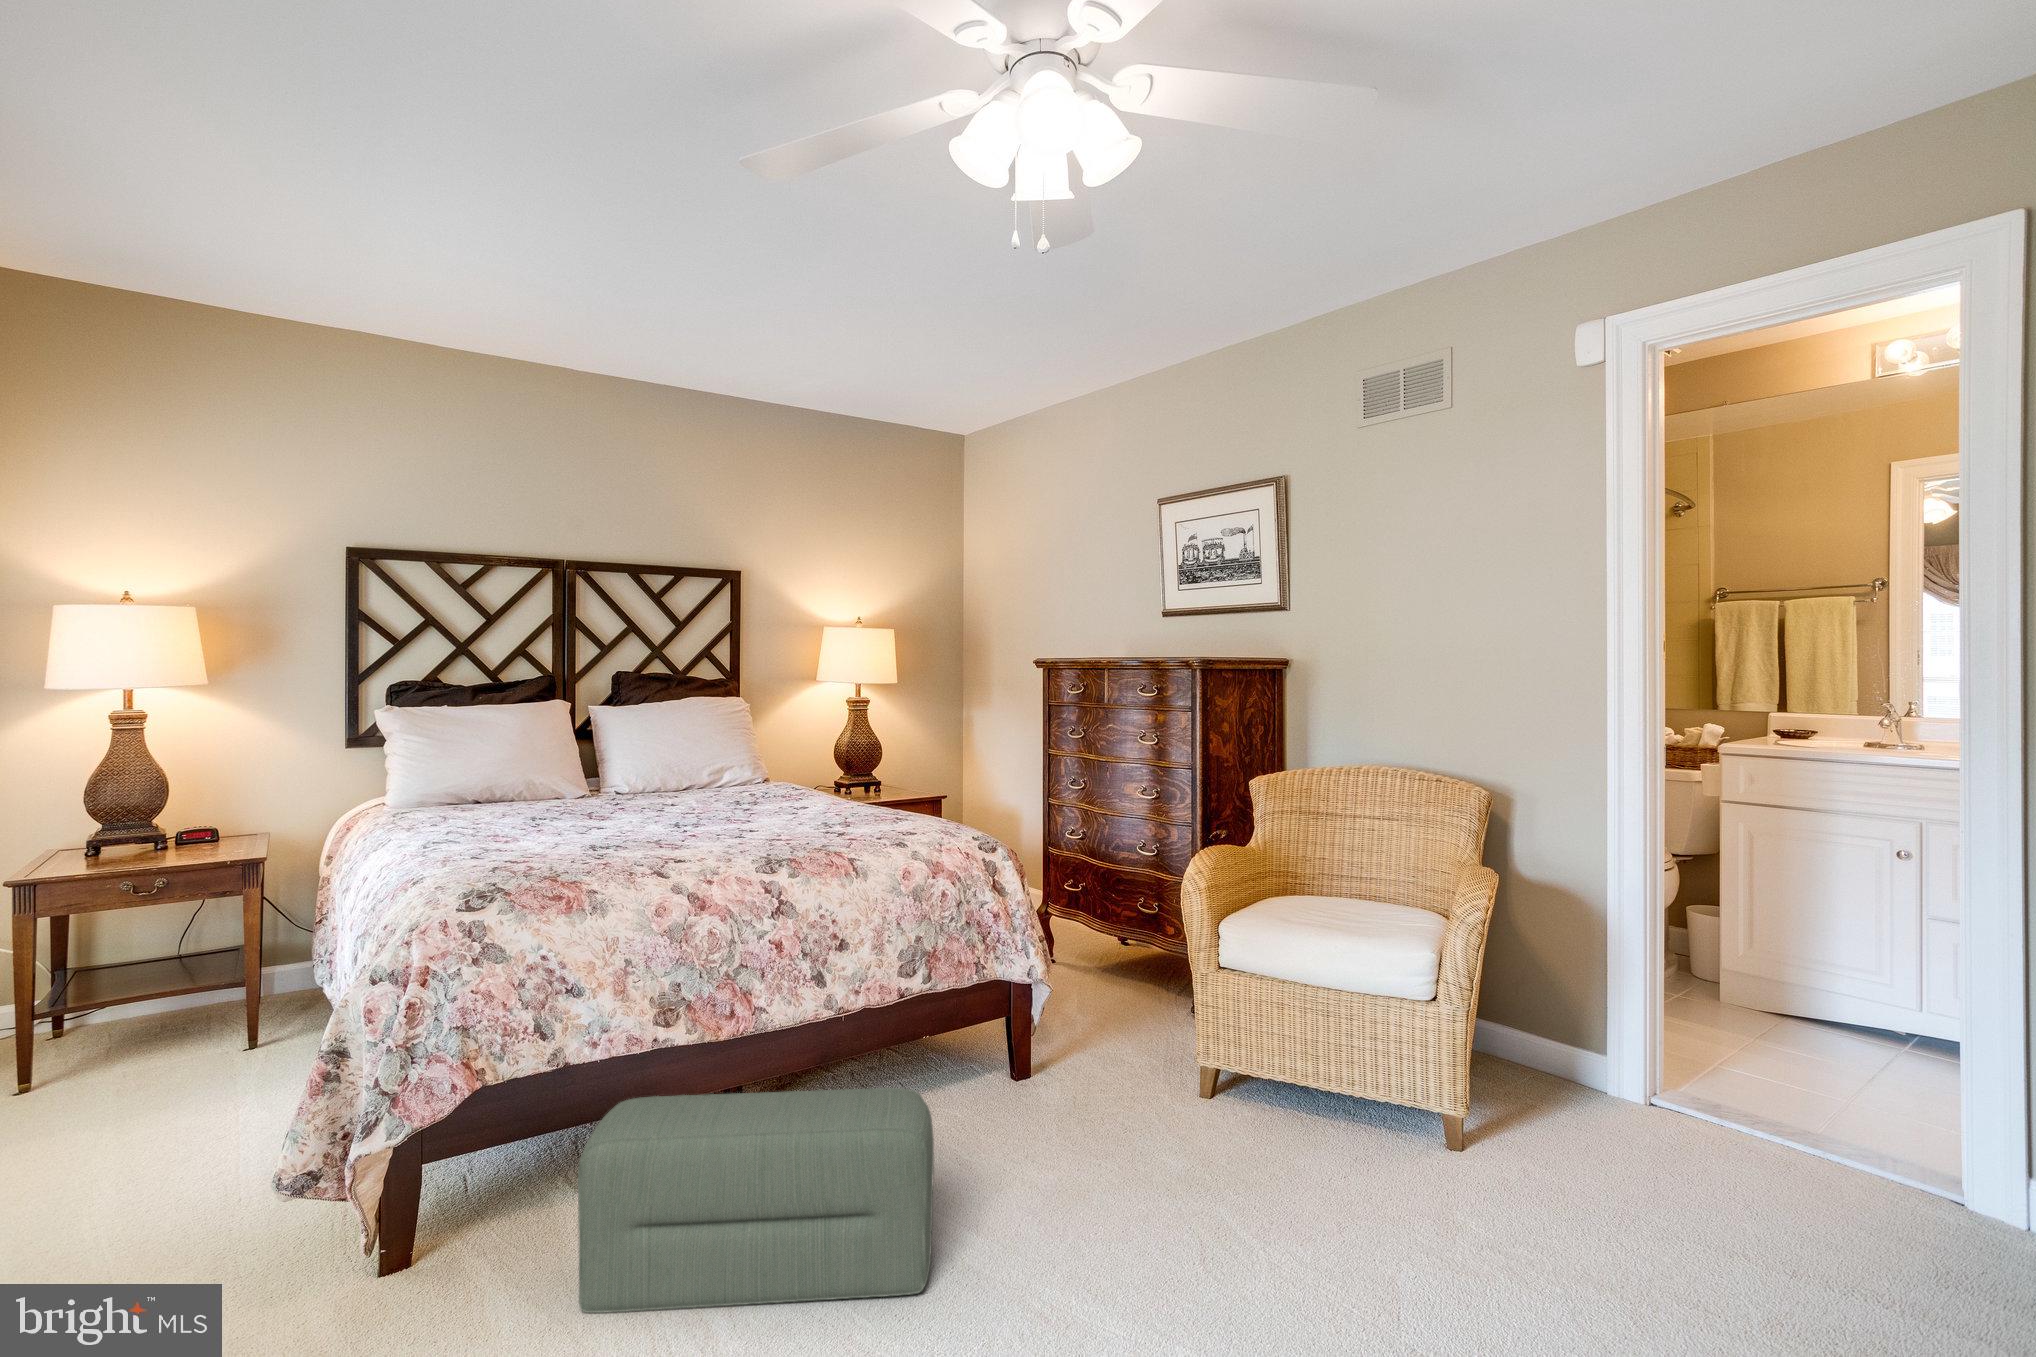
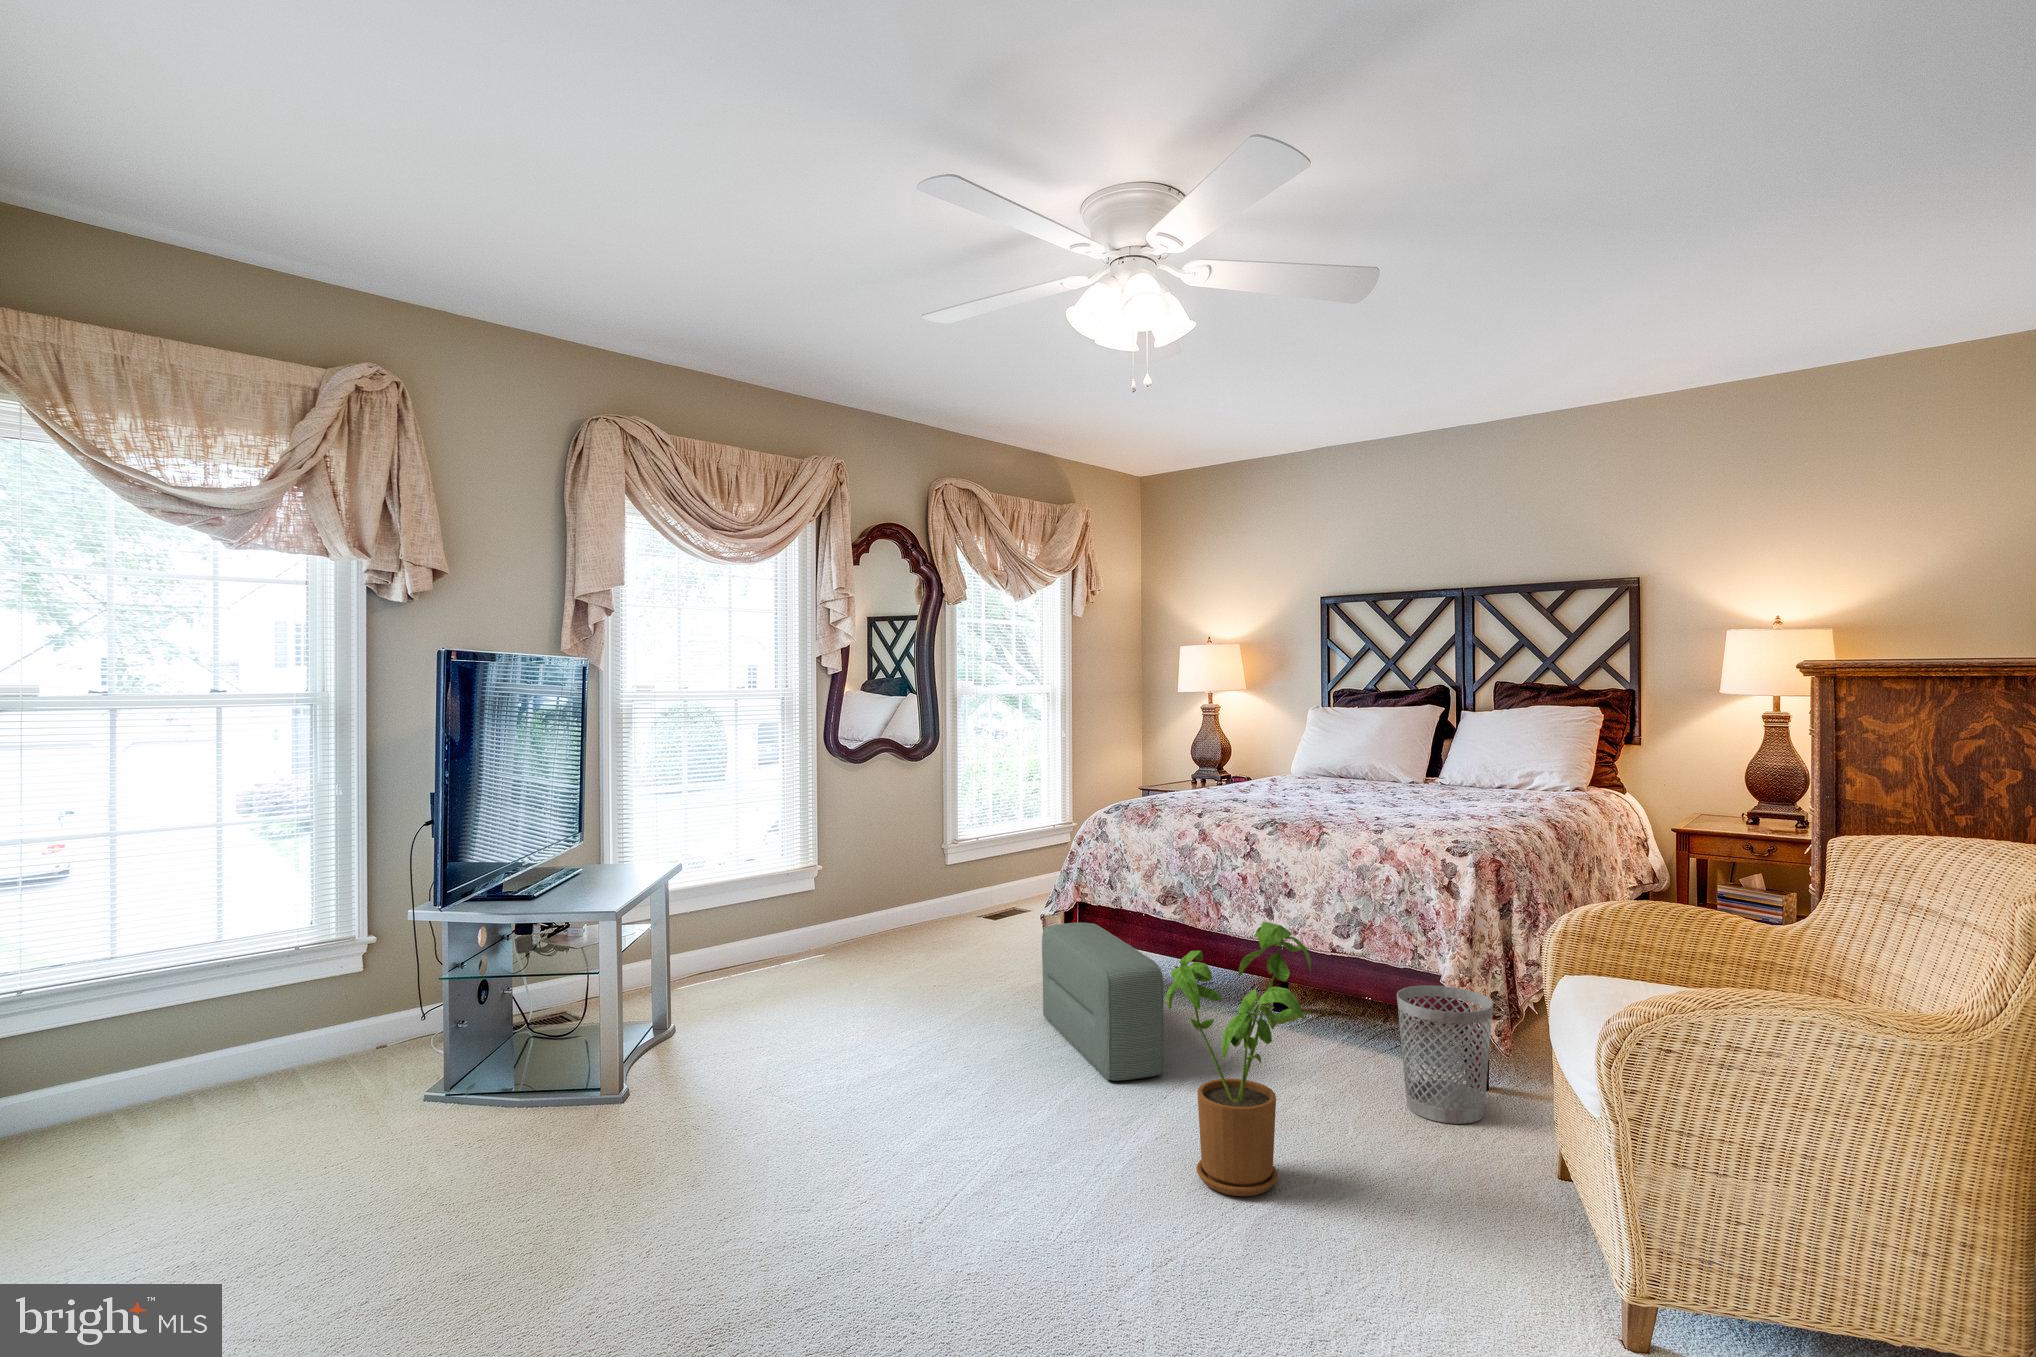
house plant: none [1158,950,1330,1281] -> present [1166,922,1311,1196]
wastebasket: none [1038,977,1127,1116] -> present [1397,985,1493,1124]

